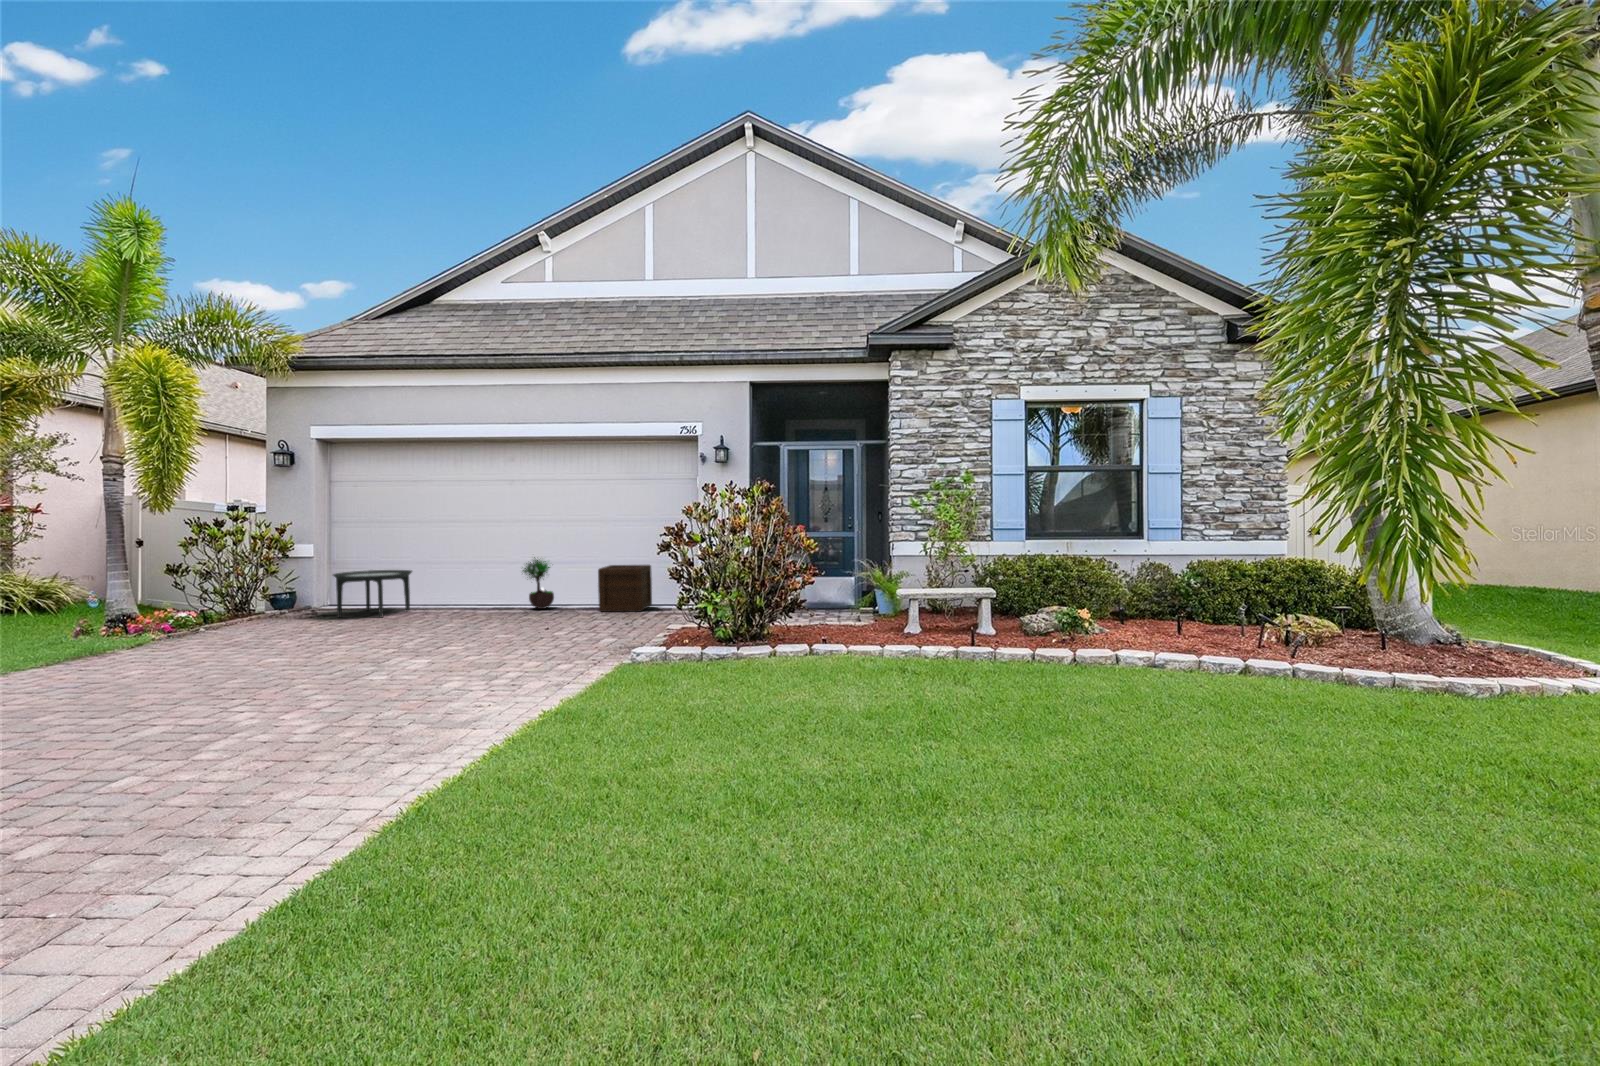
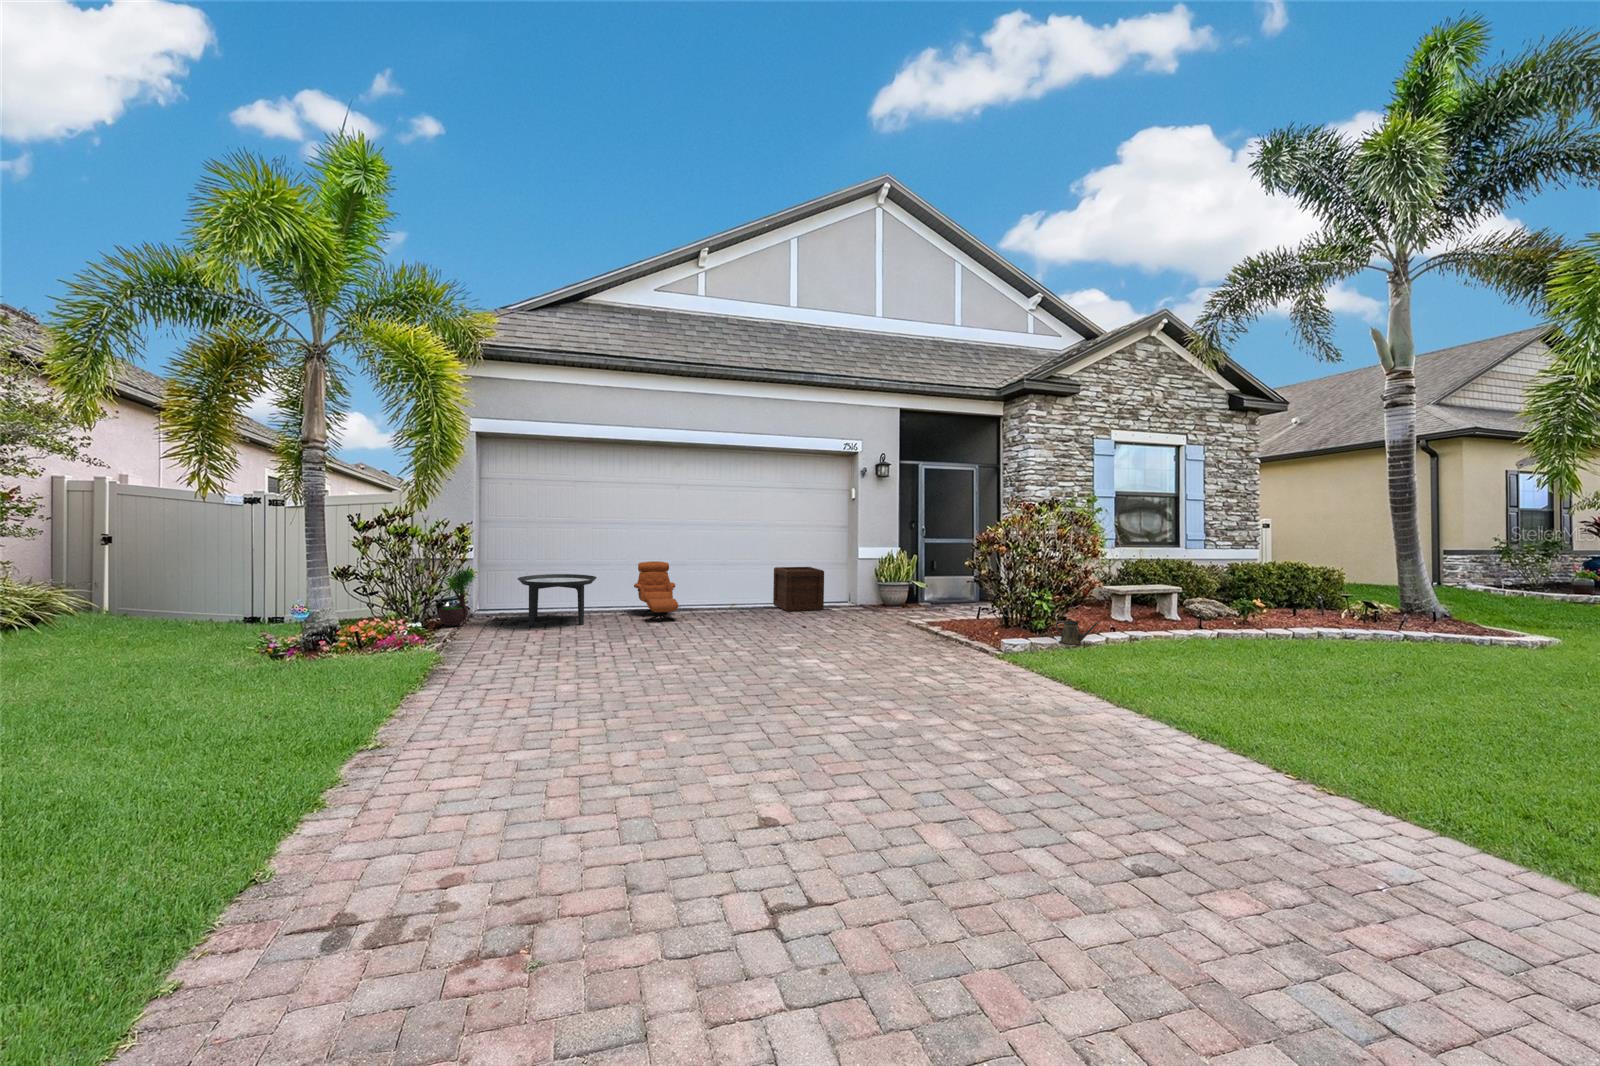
potted tree: present [523,557,554,609] -> present [438,569,476,626]
armchair: none [441,558,499,617] -> present [634,561,679,622]
watering can: none [749,627,778,657] -> present [1056,620,1101,645]

